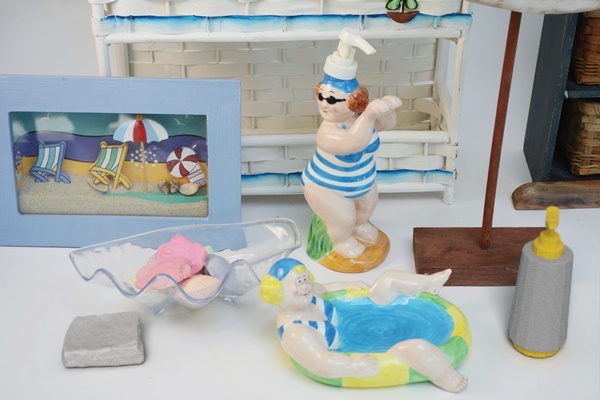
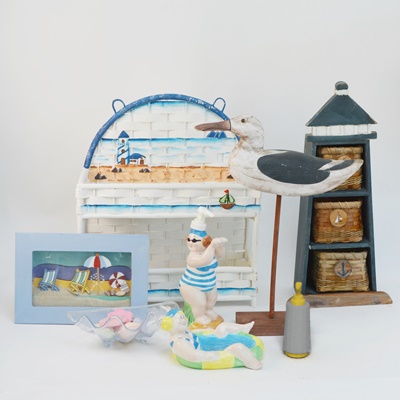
soap bar: present [62,311,145,367] -> none [66,339,108,364]

